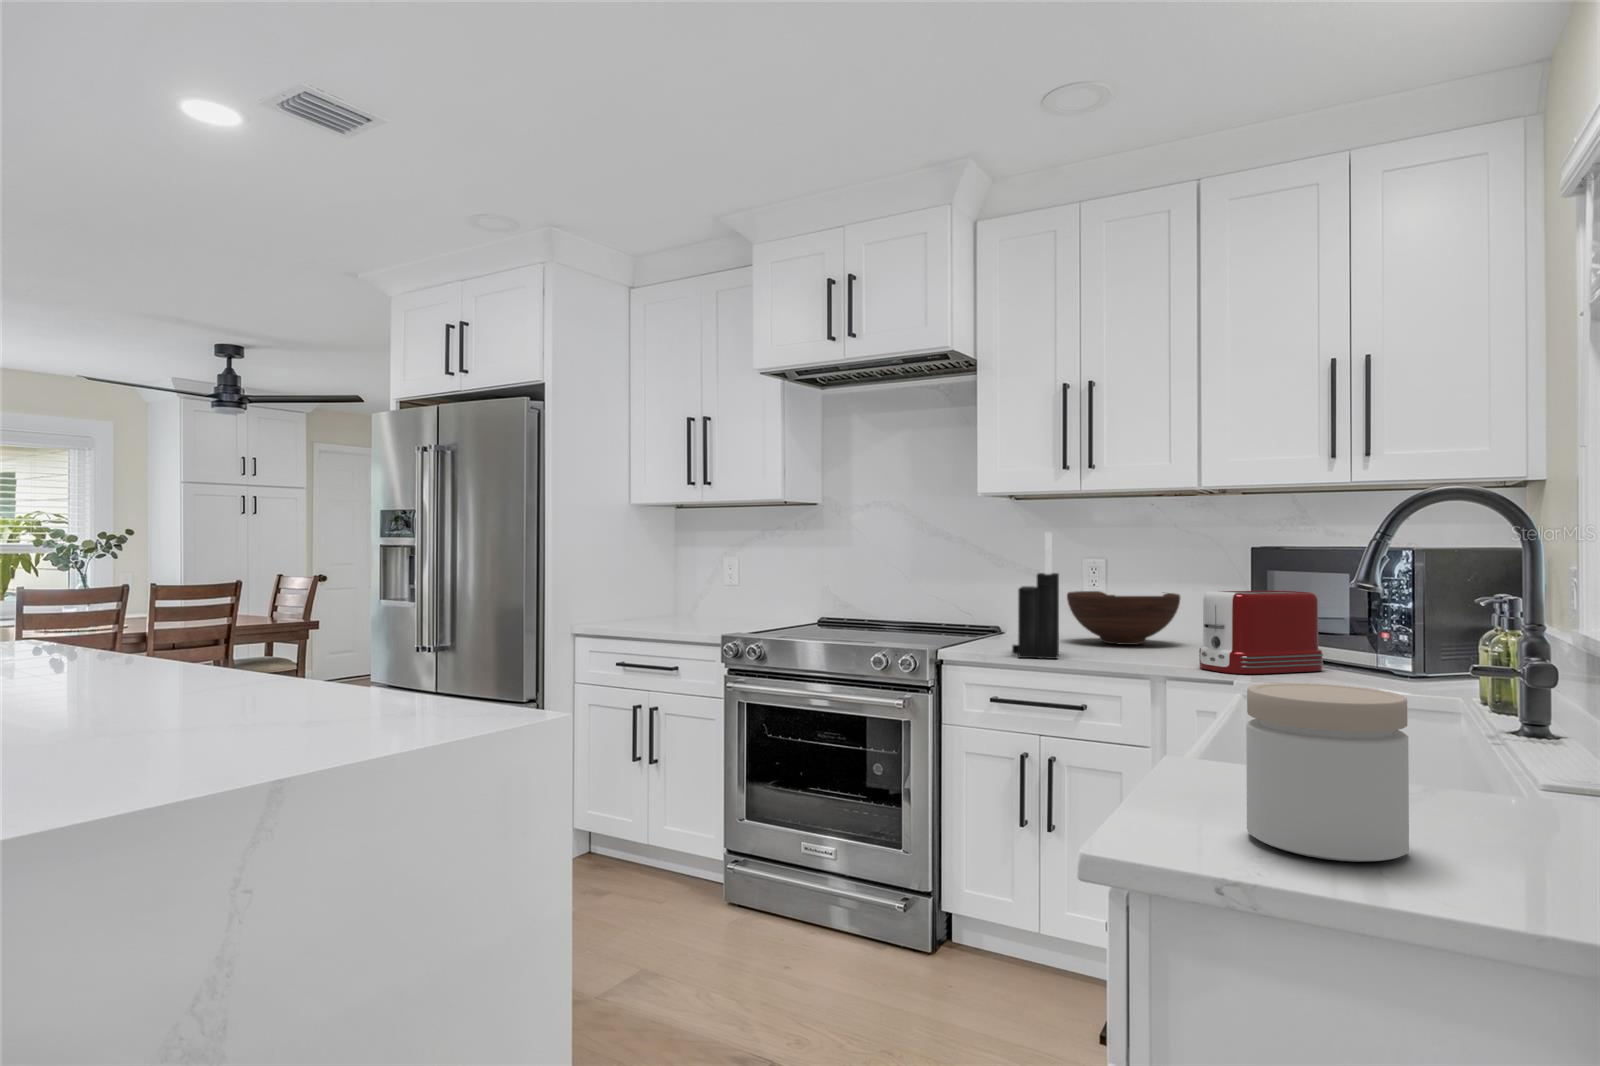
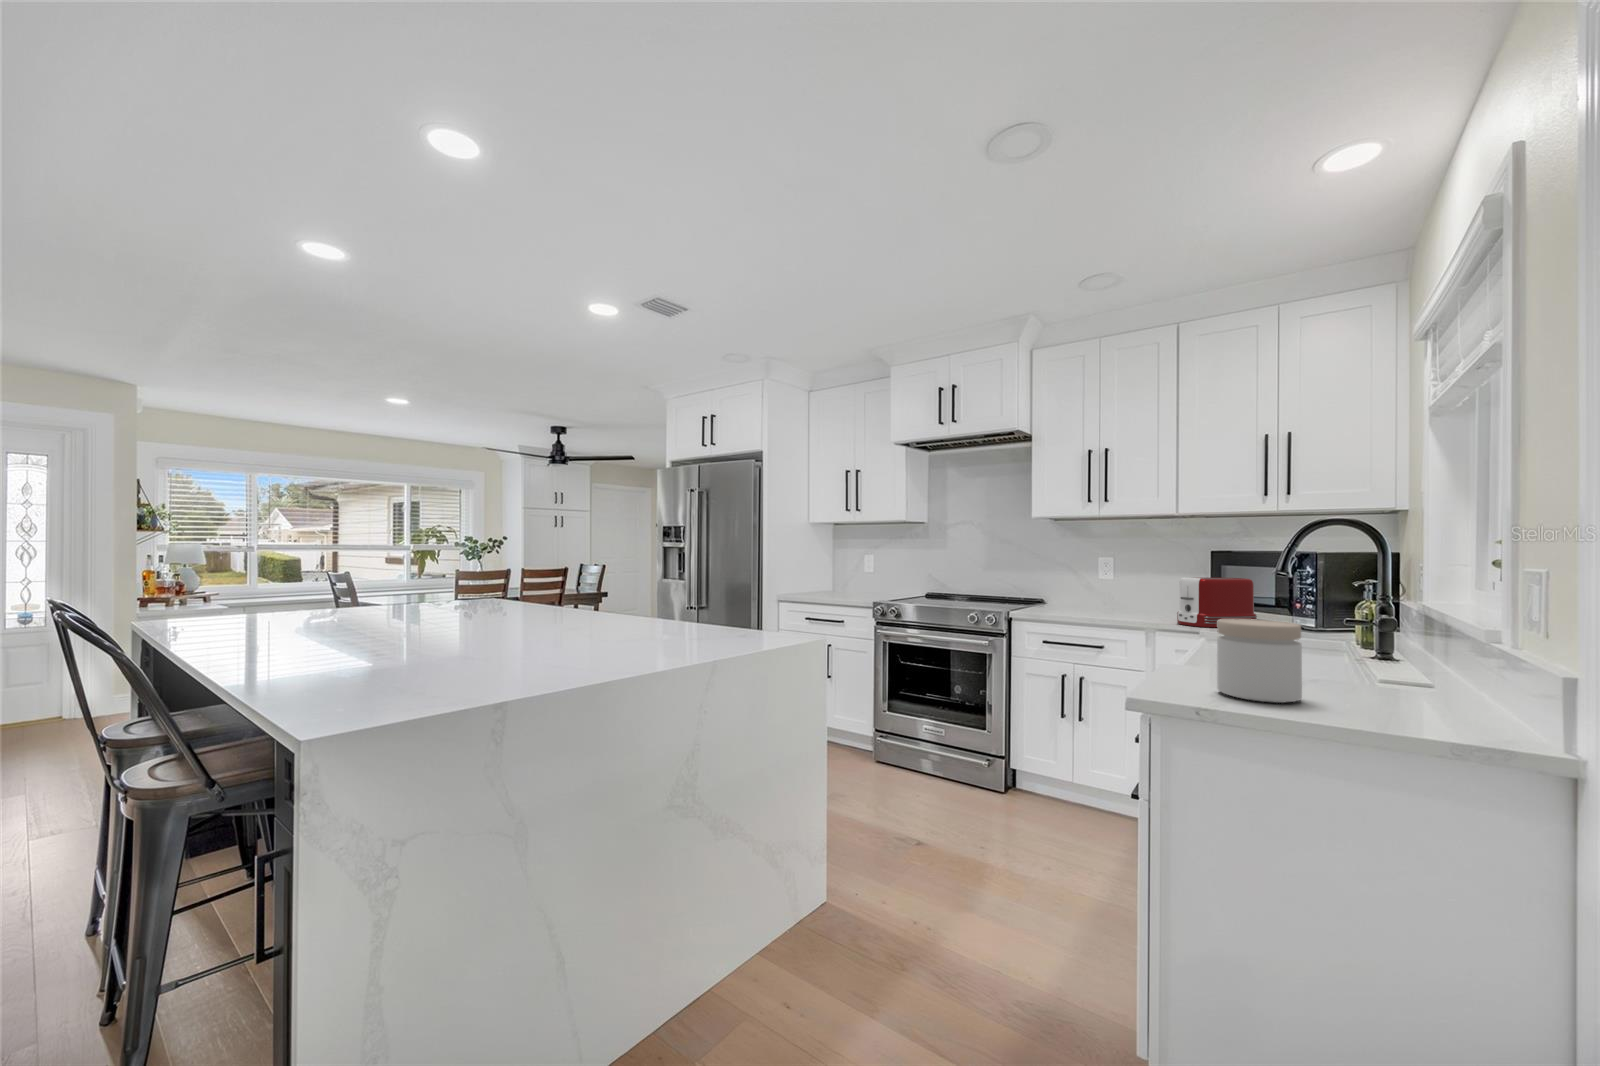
knife block: present [1012,532,1059,659] -> none [1057,541,1086,617]
fruit bowl: present [1067,591,1181,645] -> none [1088,578,1162,611]

